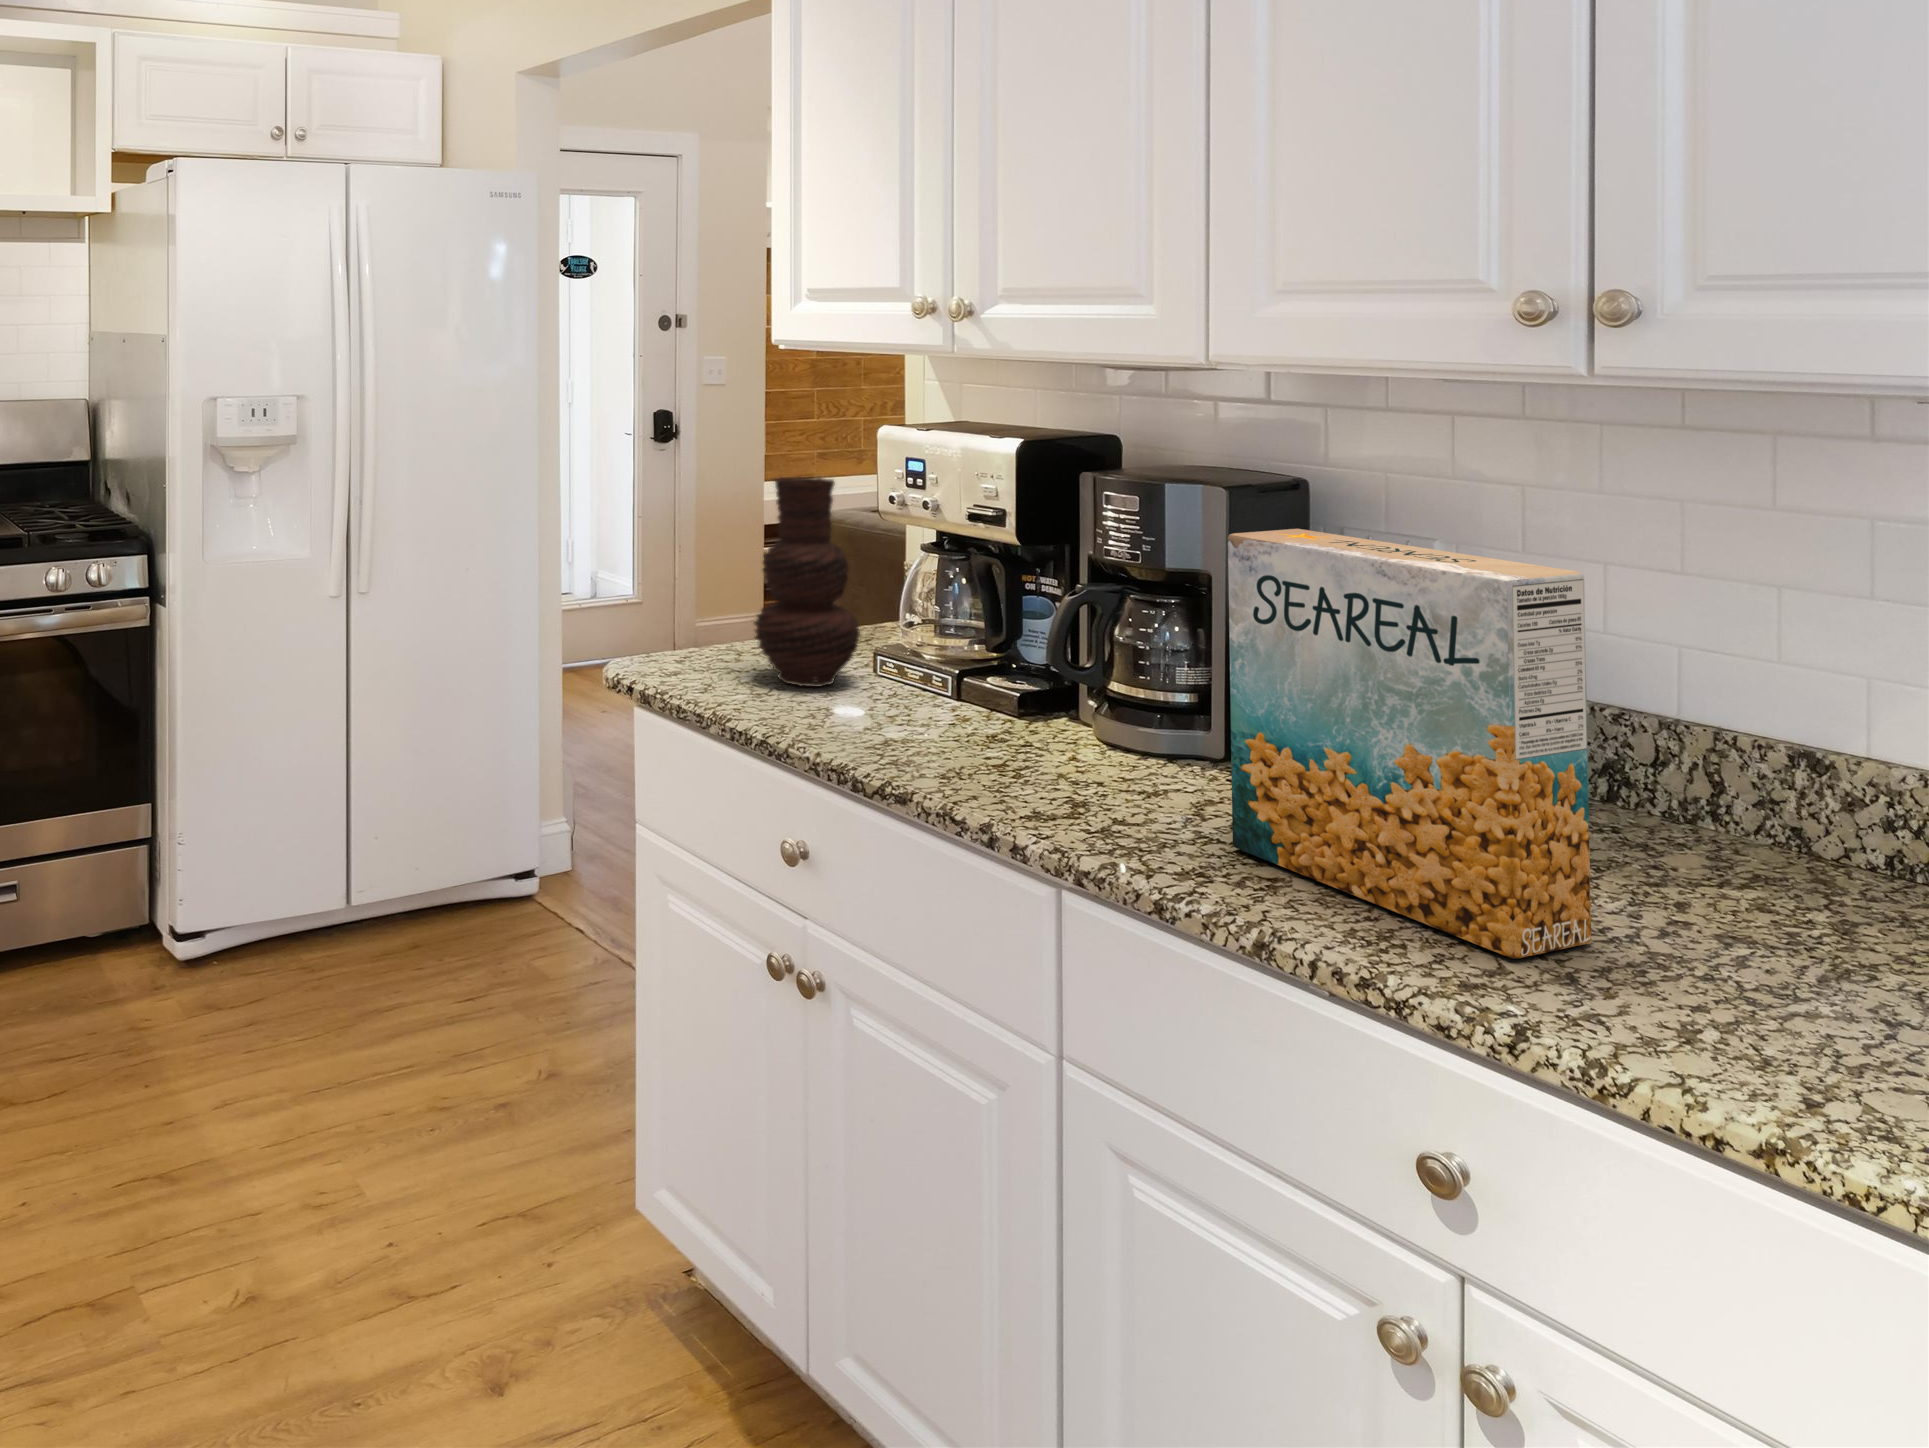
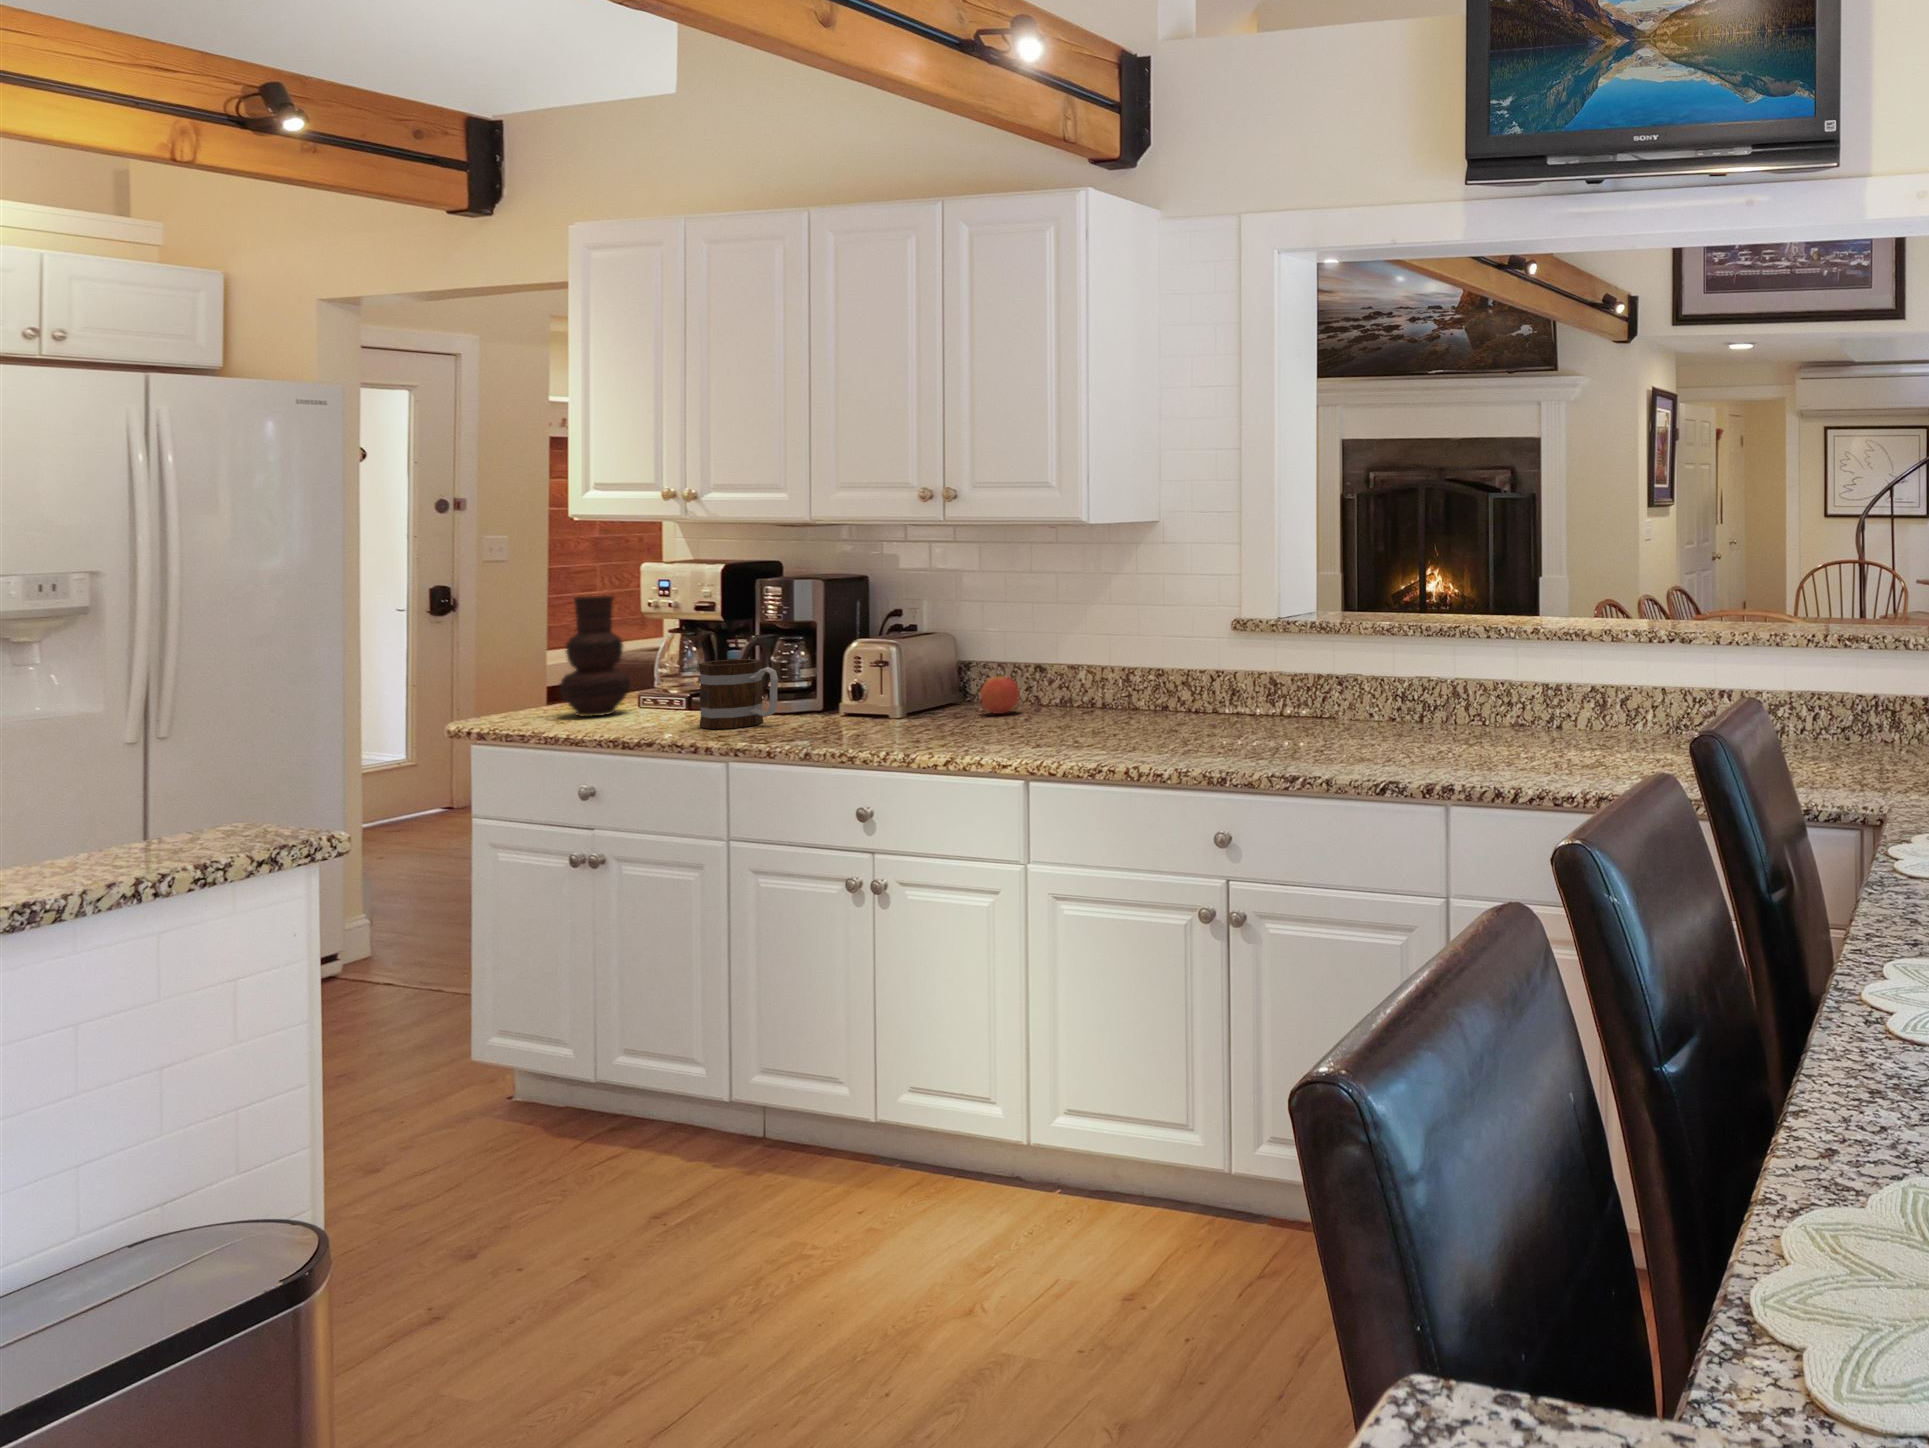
cereal box: present [1228,529,1591,959] -> none [807,591,929,737]
mug: none [985,636,1149,793] -> present [699,659,778,729]
apple: none [1682,784,1820,895] -> present [980,676,1020,714]

